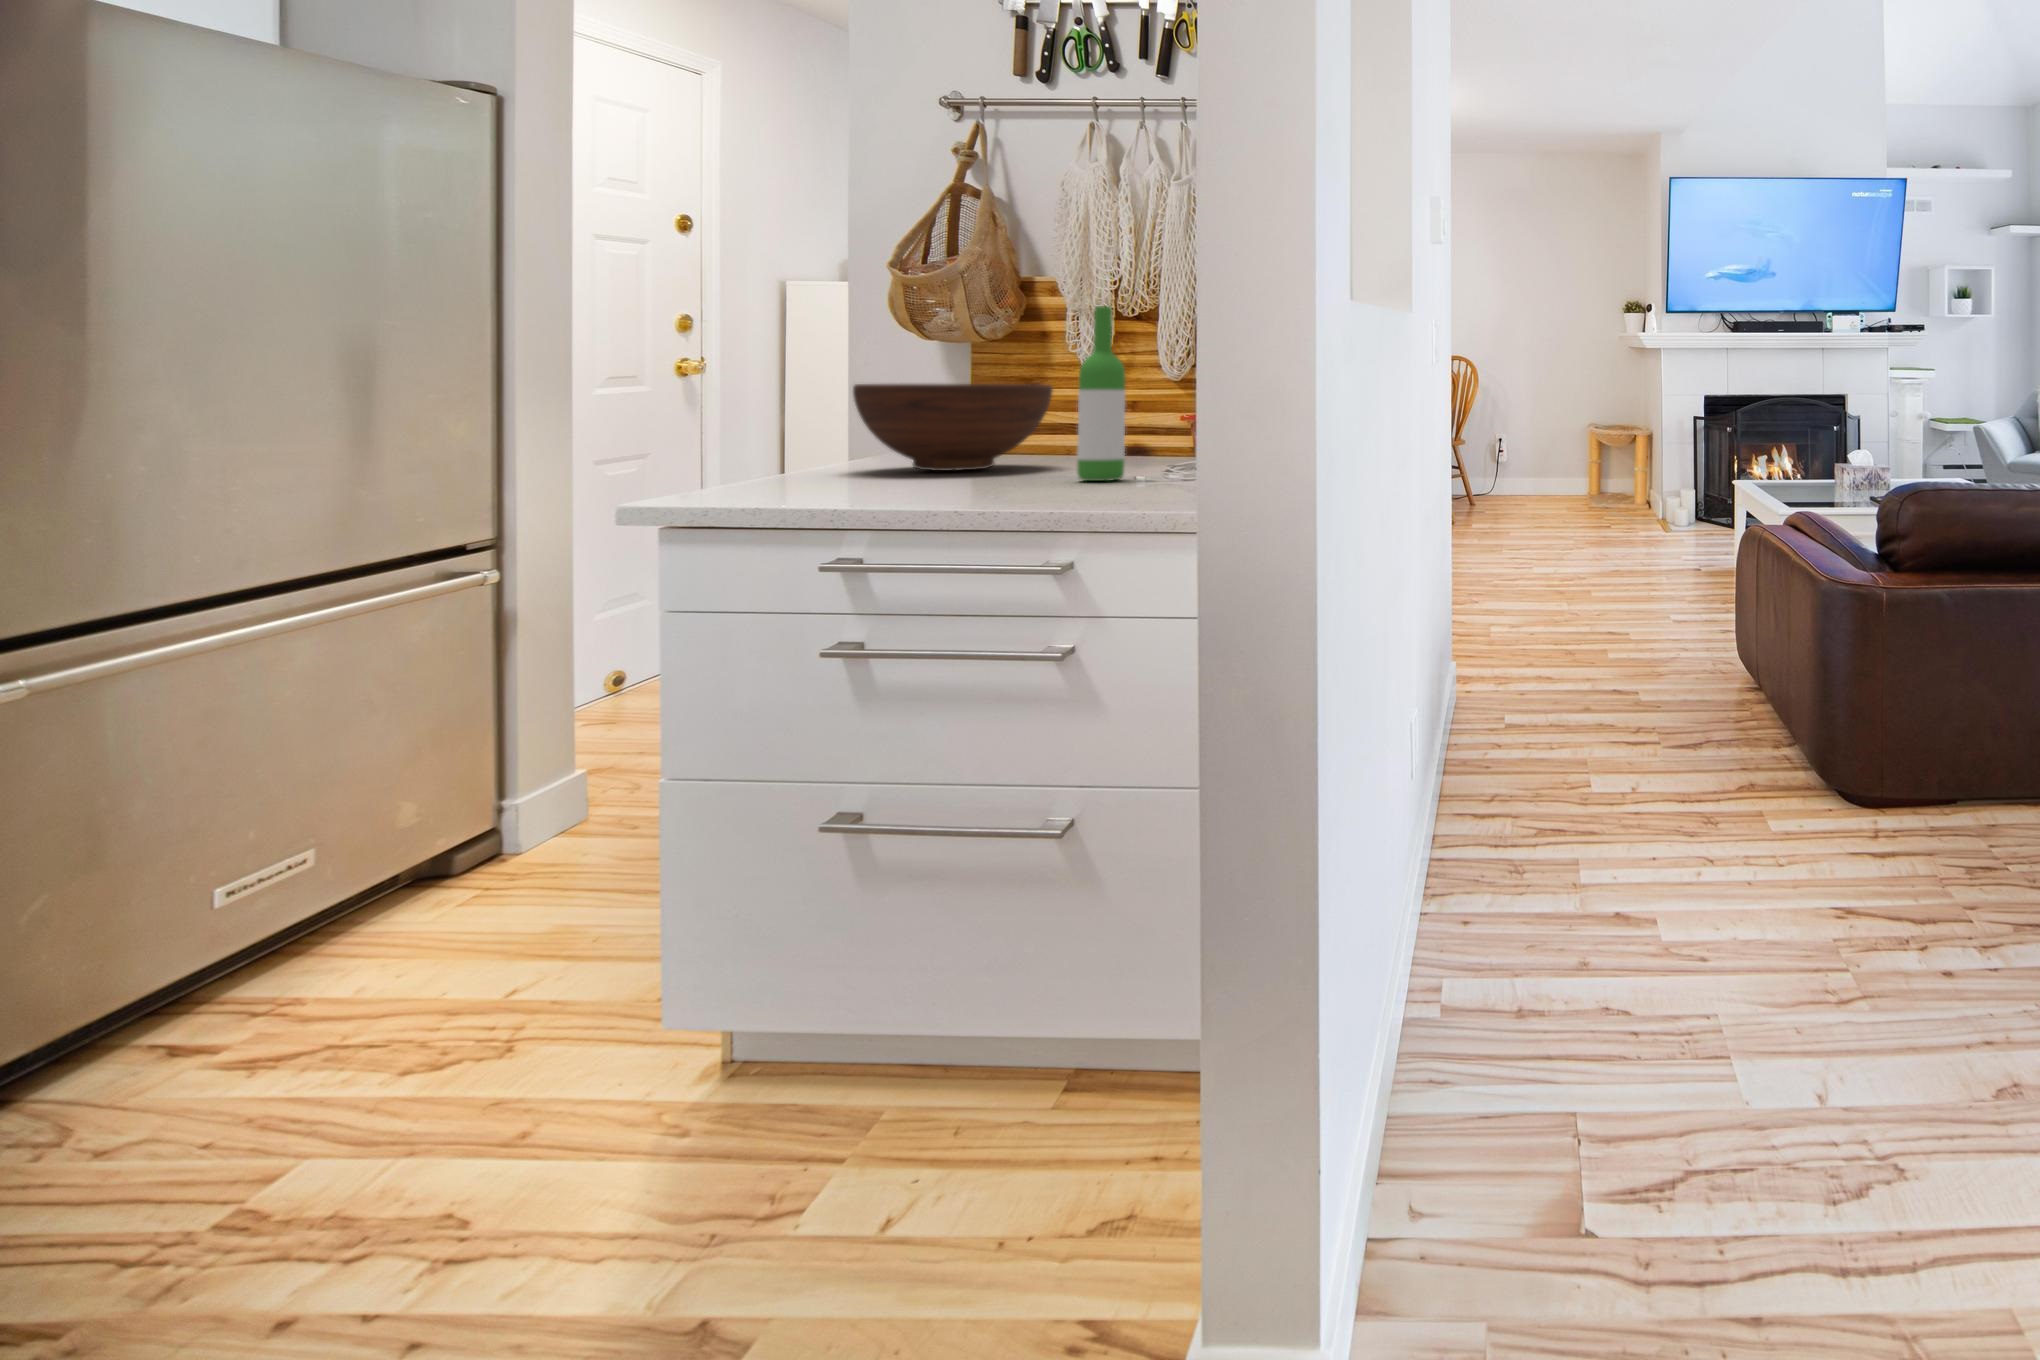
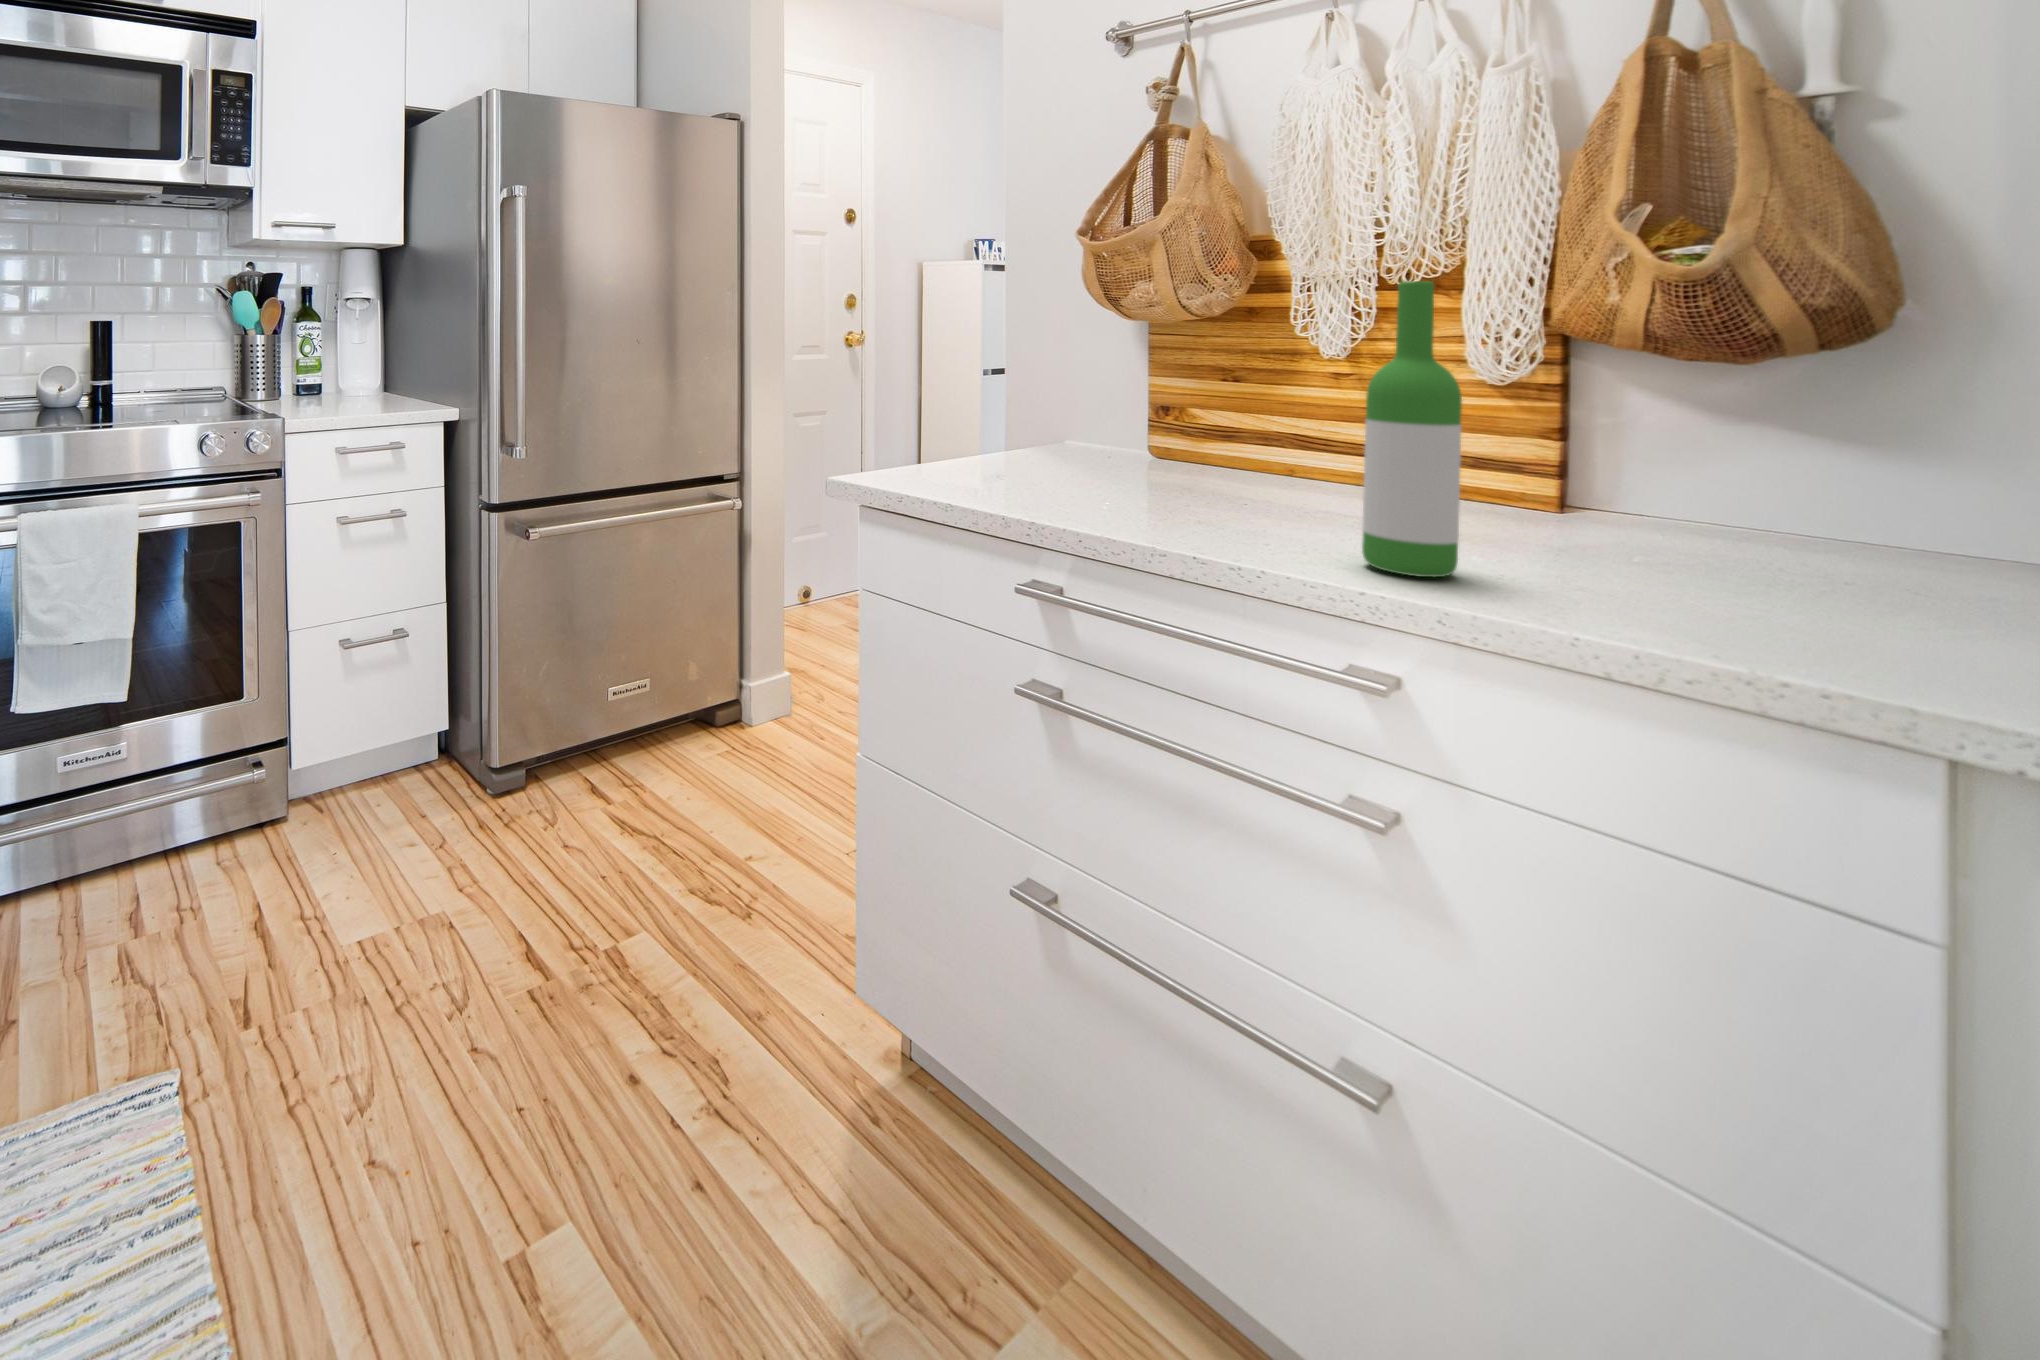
fruit bowl: present [853,384,1053,471] -> none [1014,374,1283,496]

